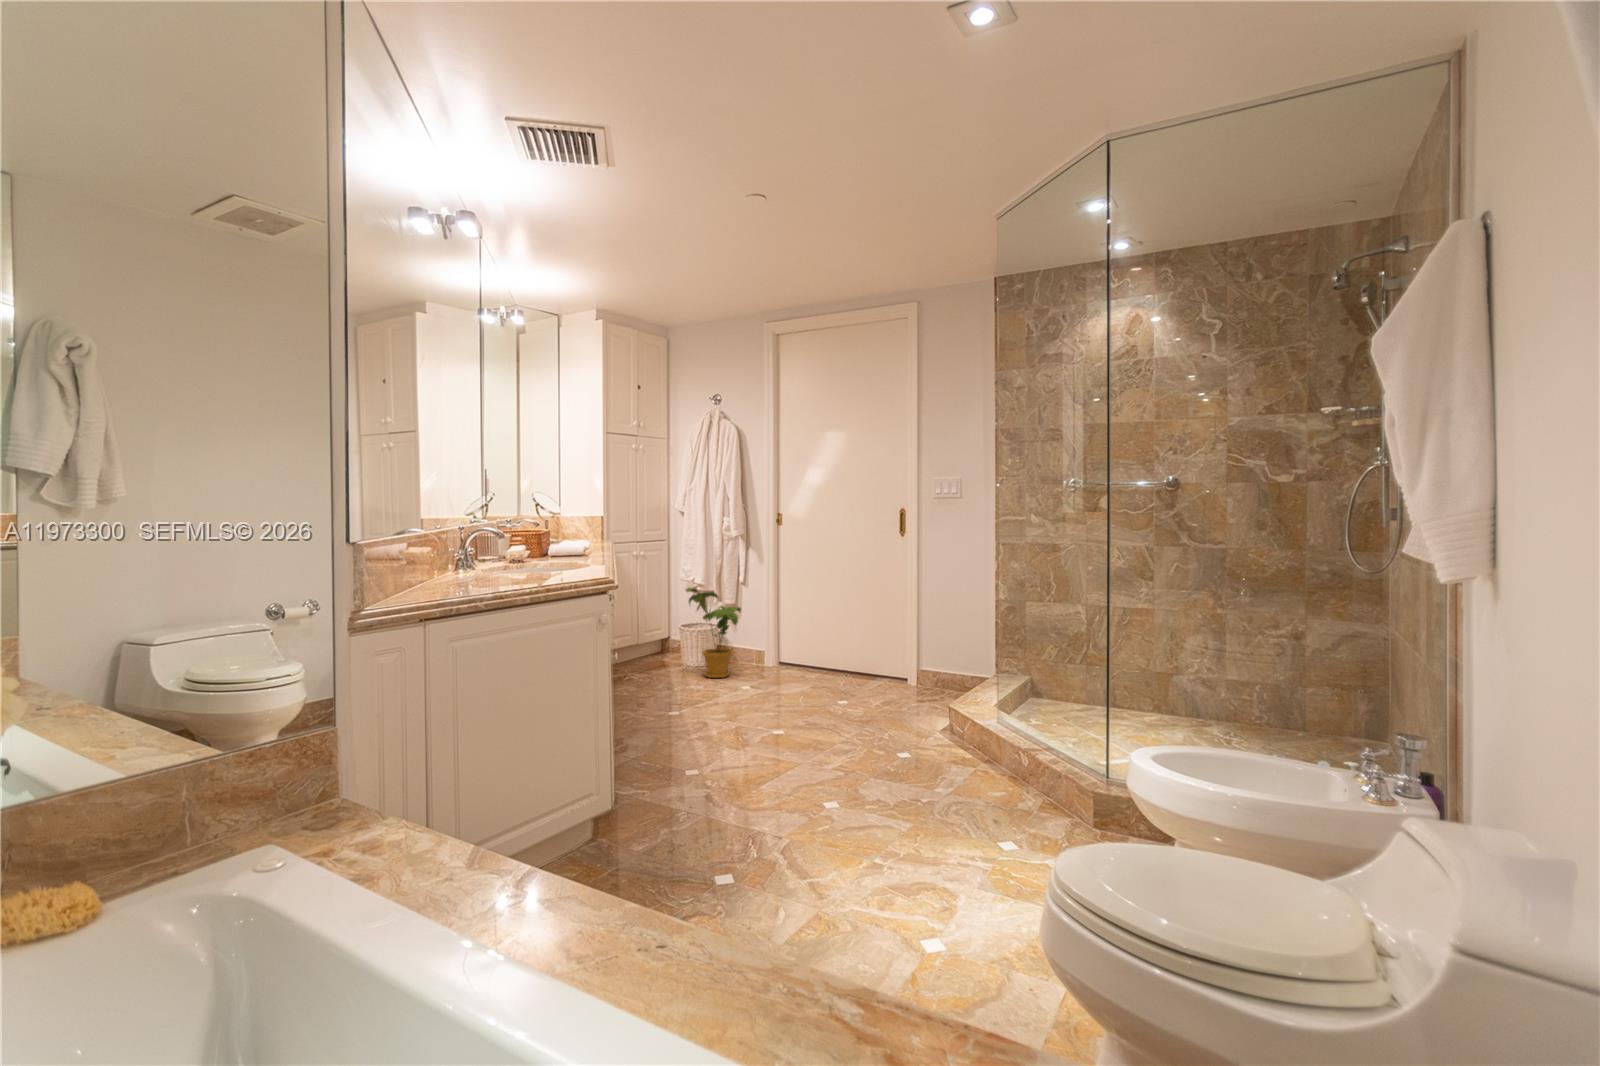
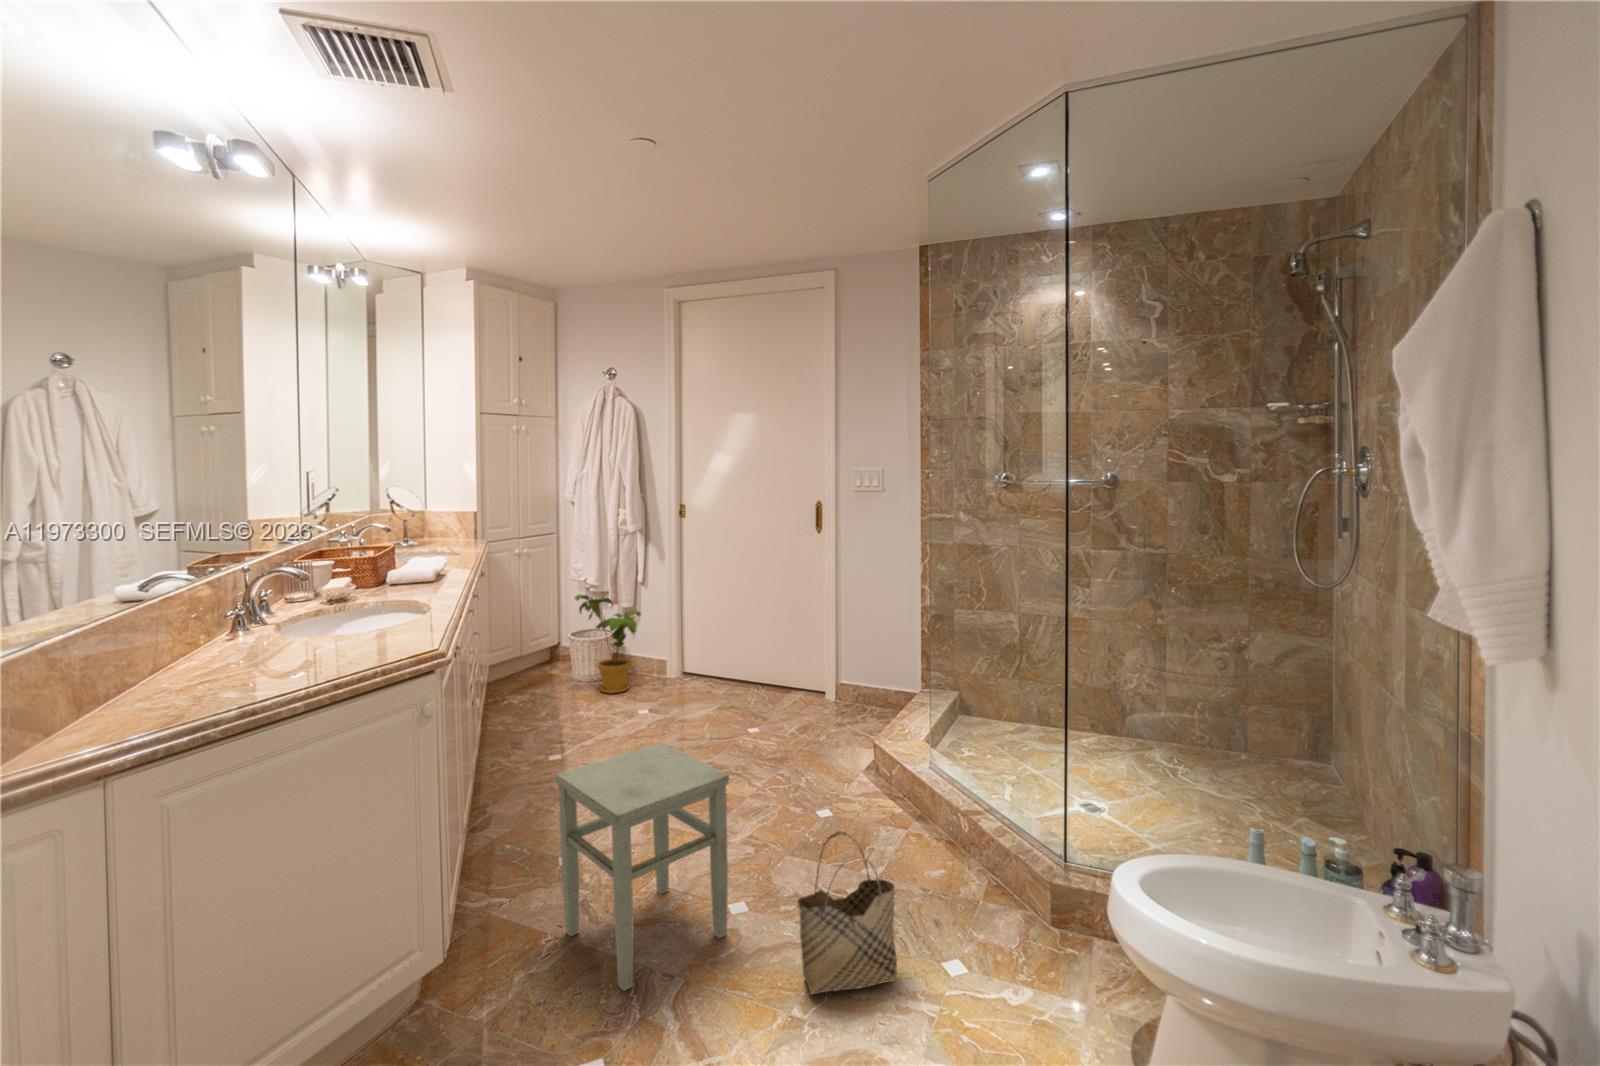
stool: none [690,672,825,843] -> present [555,743,729,991]
woven basket: none [878,731,958,852] -> present [798,832,897,994]

